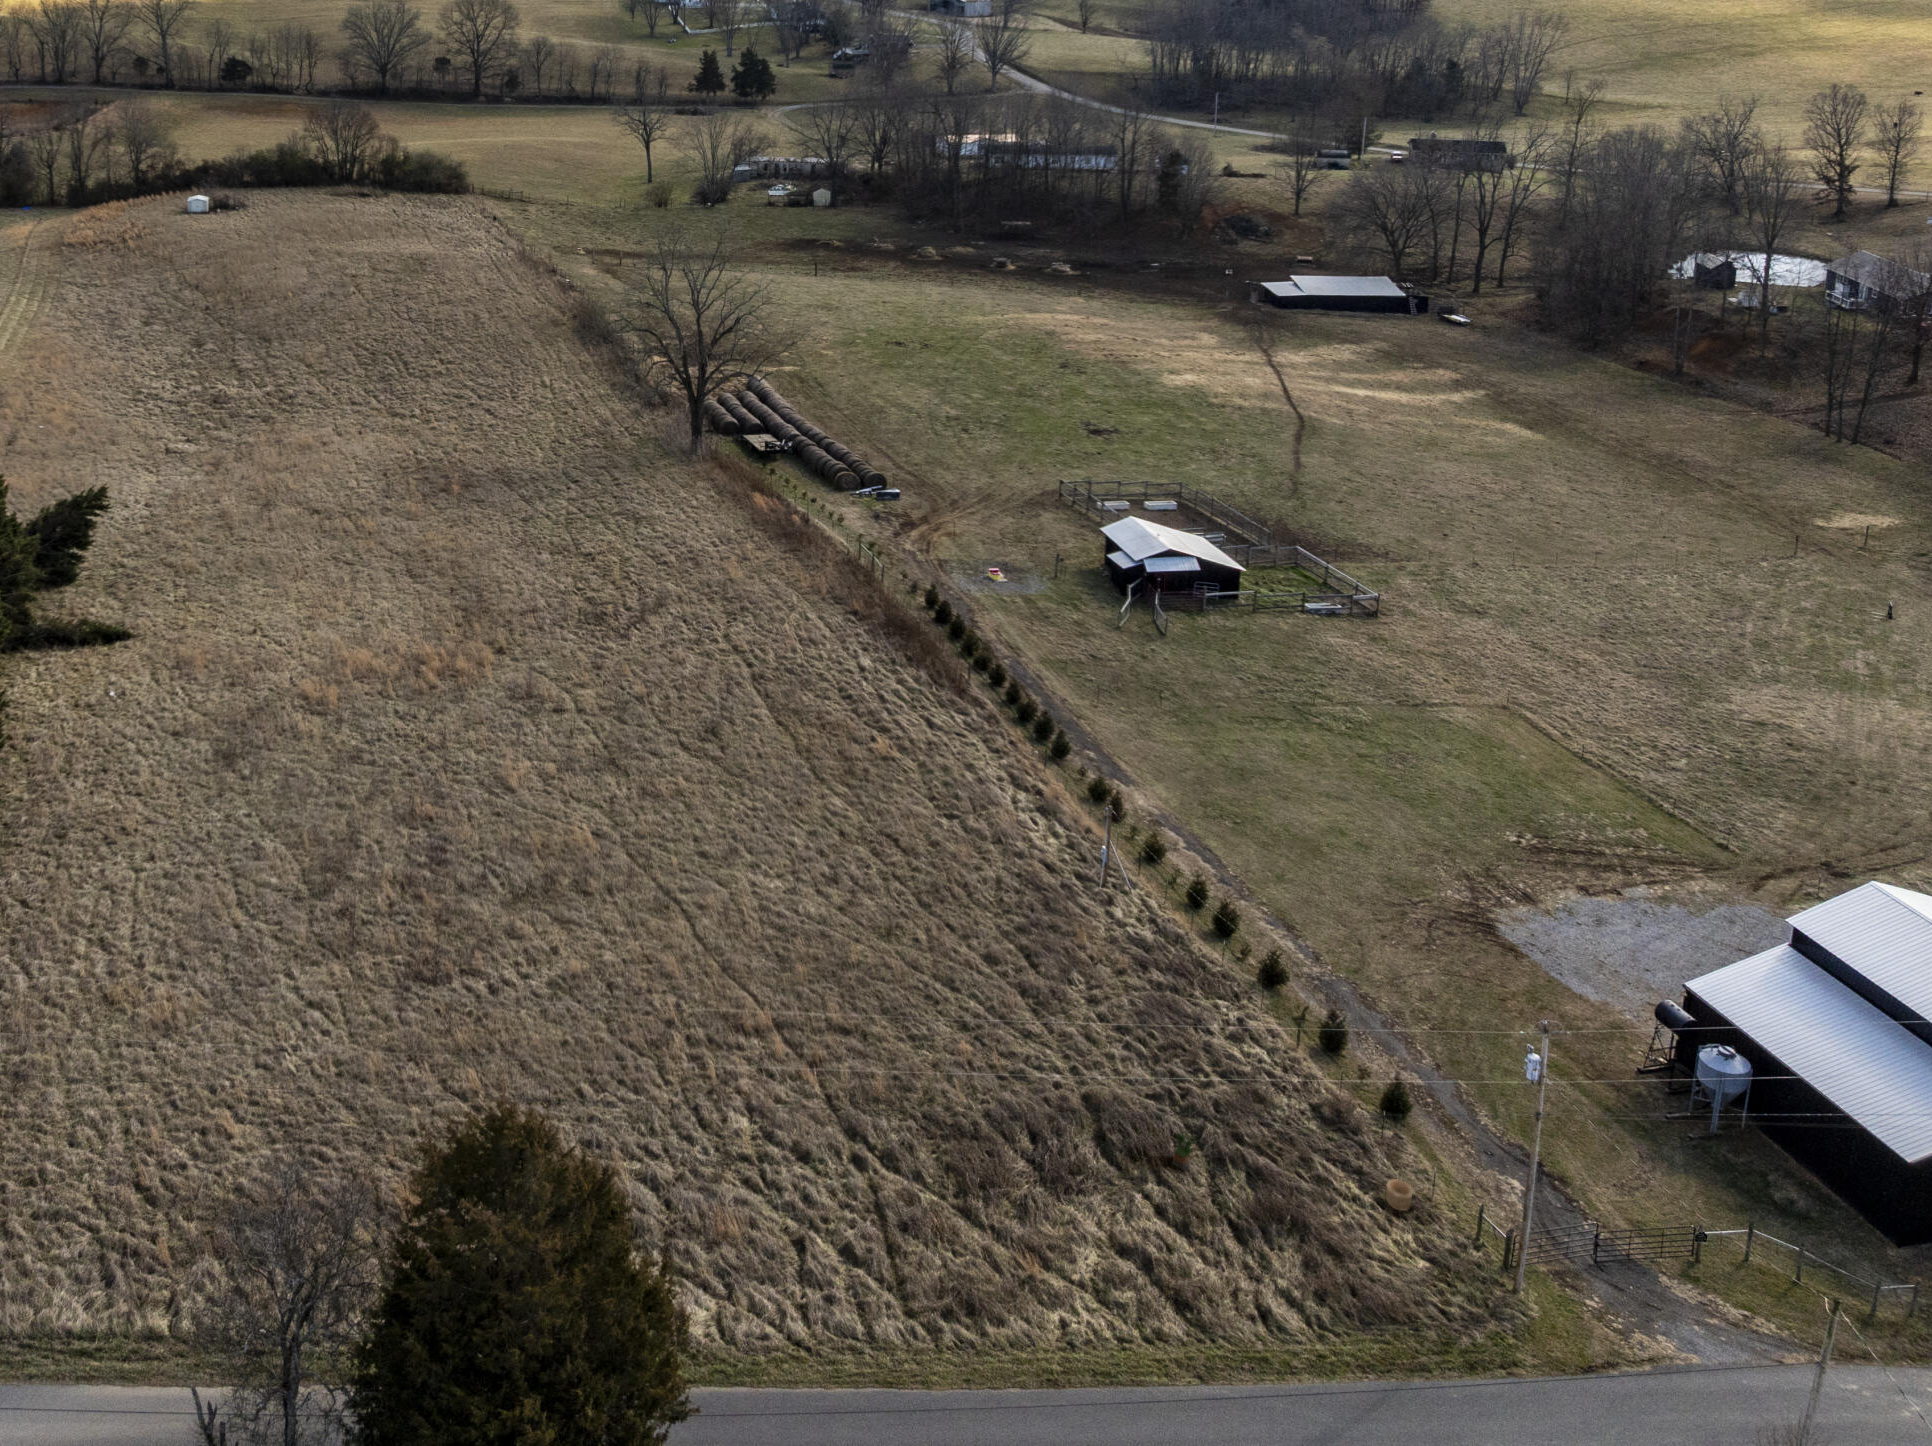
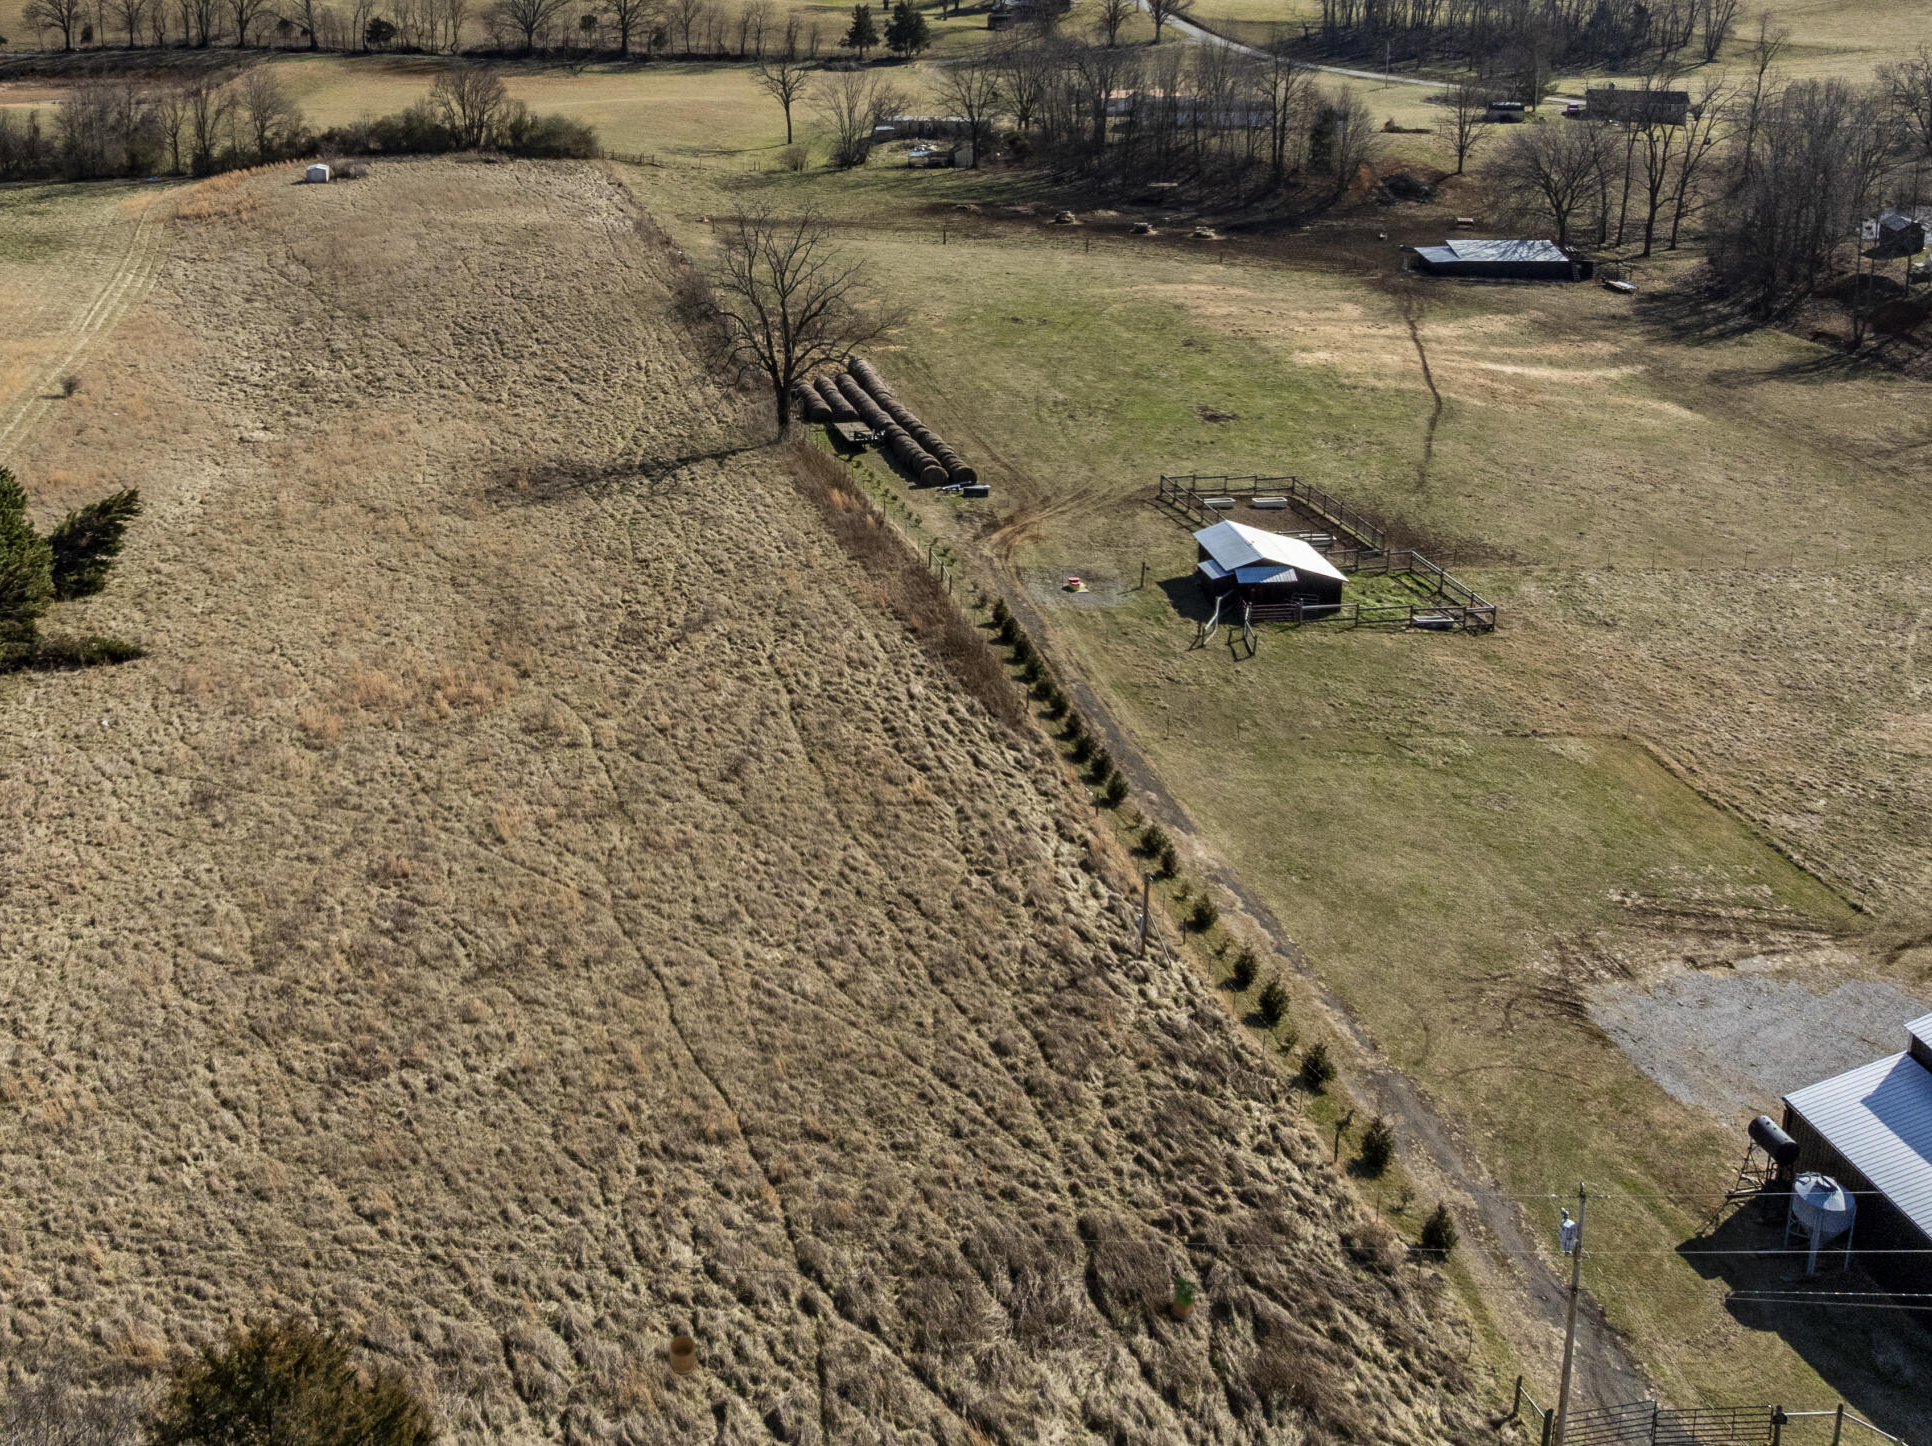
wooden bucket: present [1386,1179,1413,1211] -> present [669,1335,696,1374]

